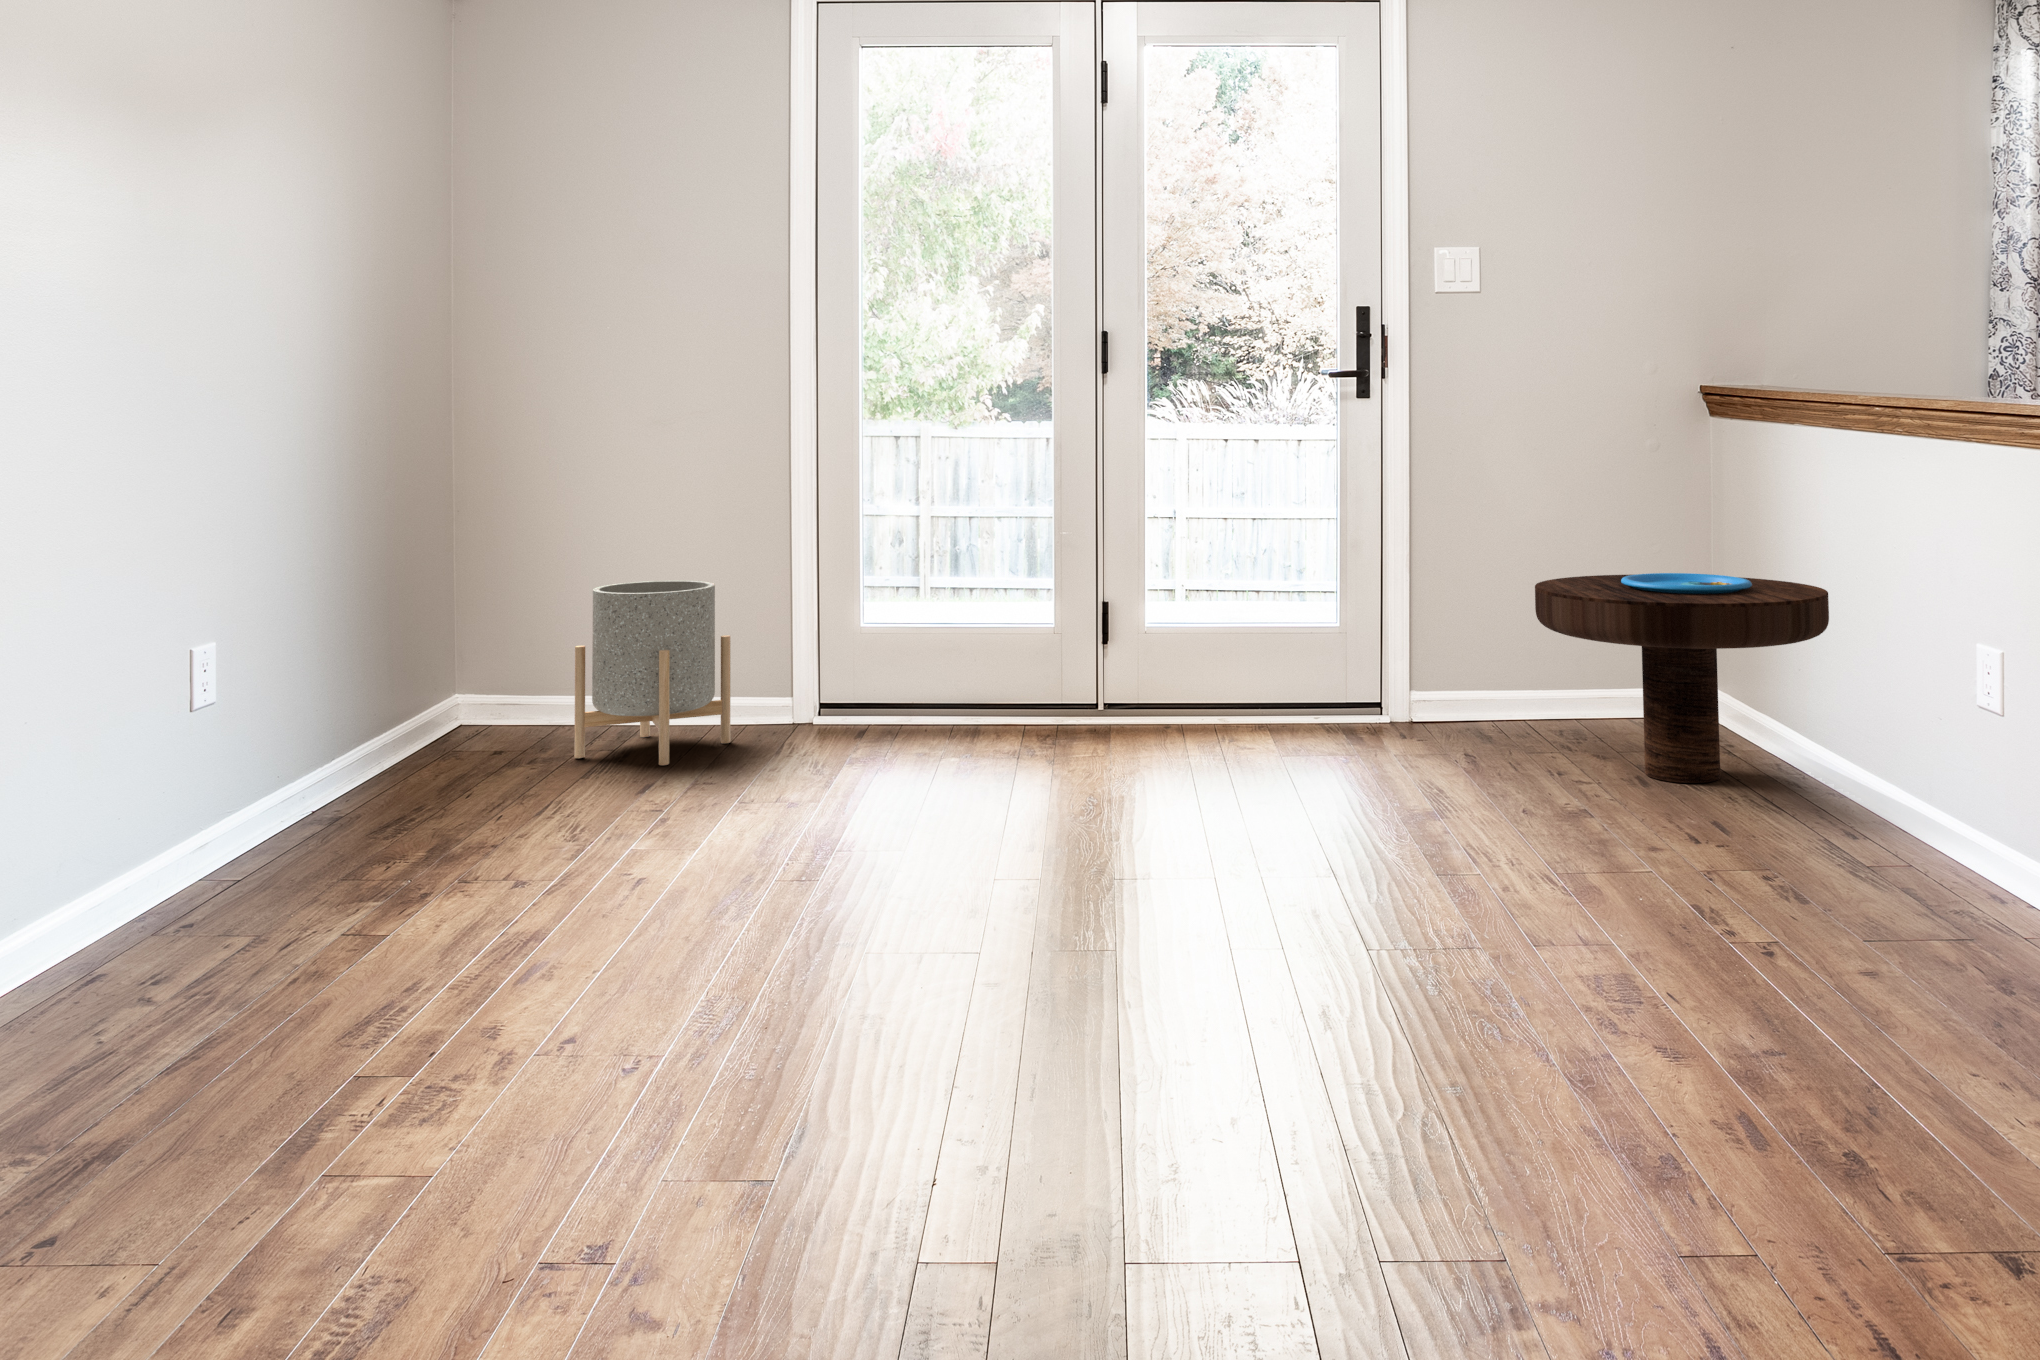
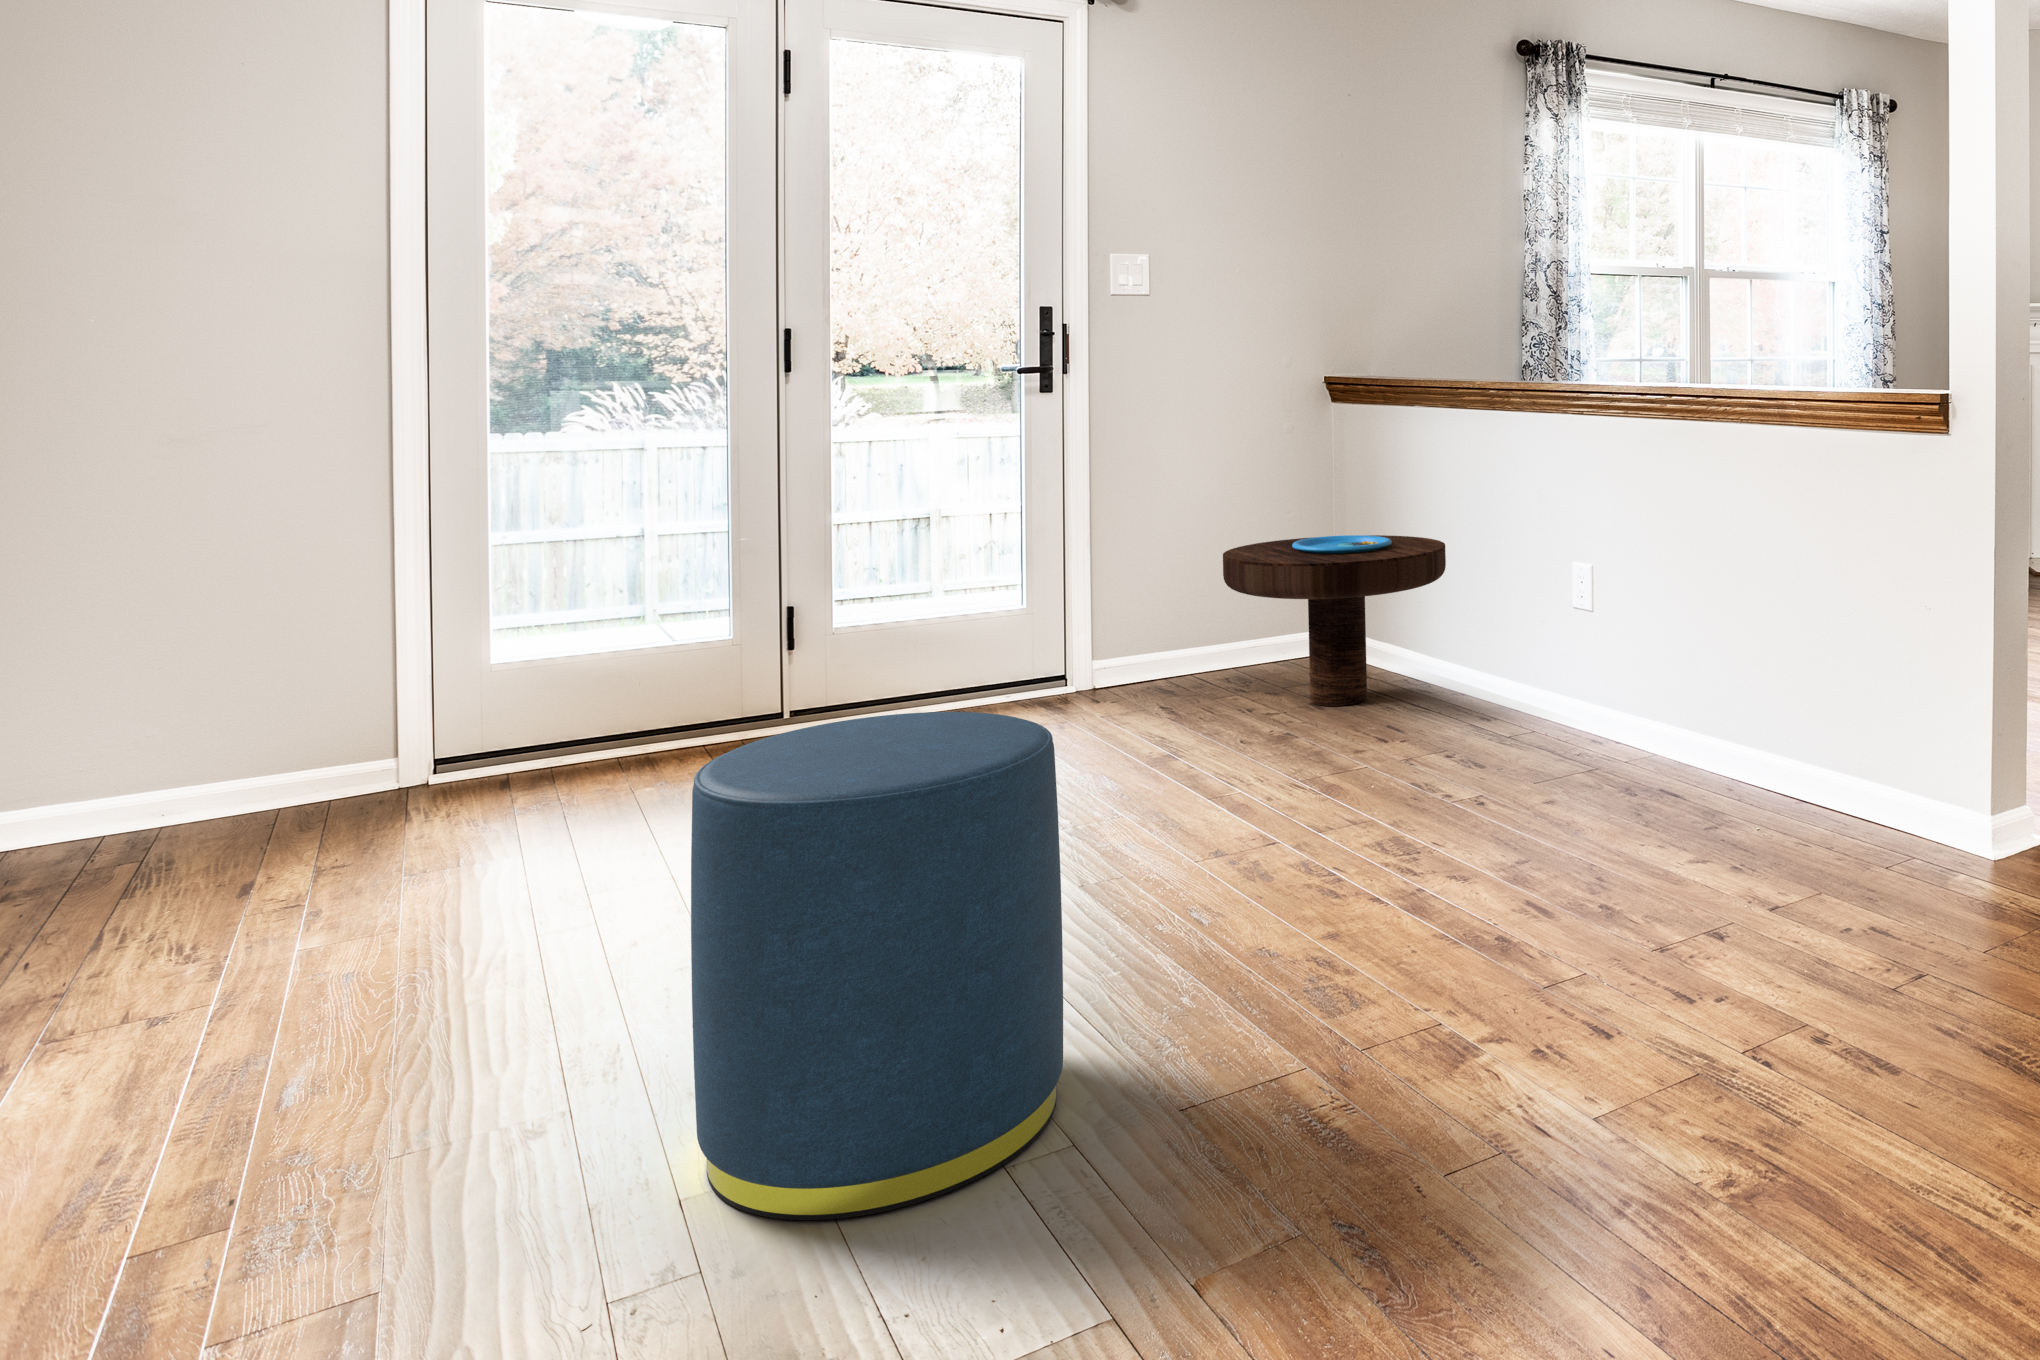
planter: present [574,581,730,765] -> none [72,632,311,872]
ottoman: none [719,700,1101,1263] -> present [691,712,1063,1220]

